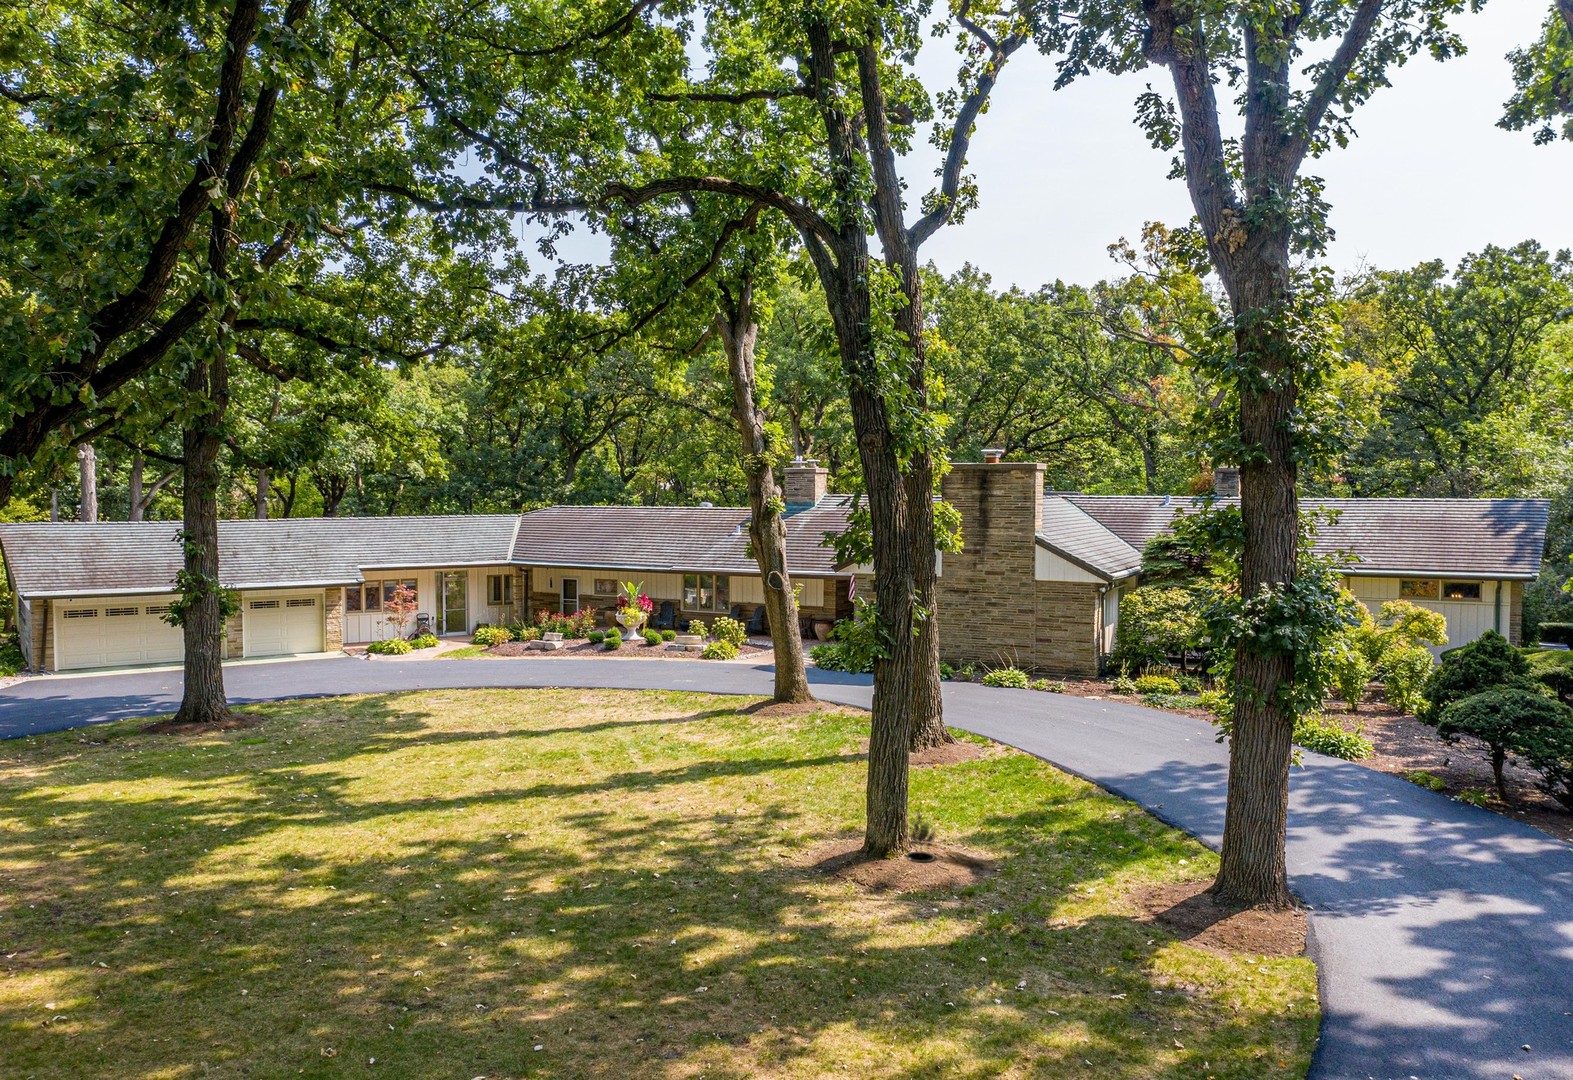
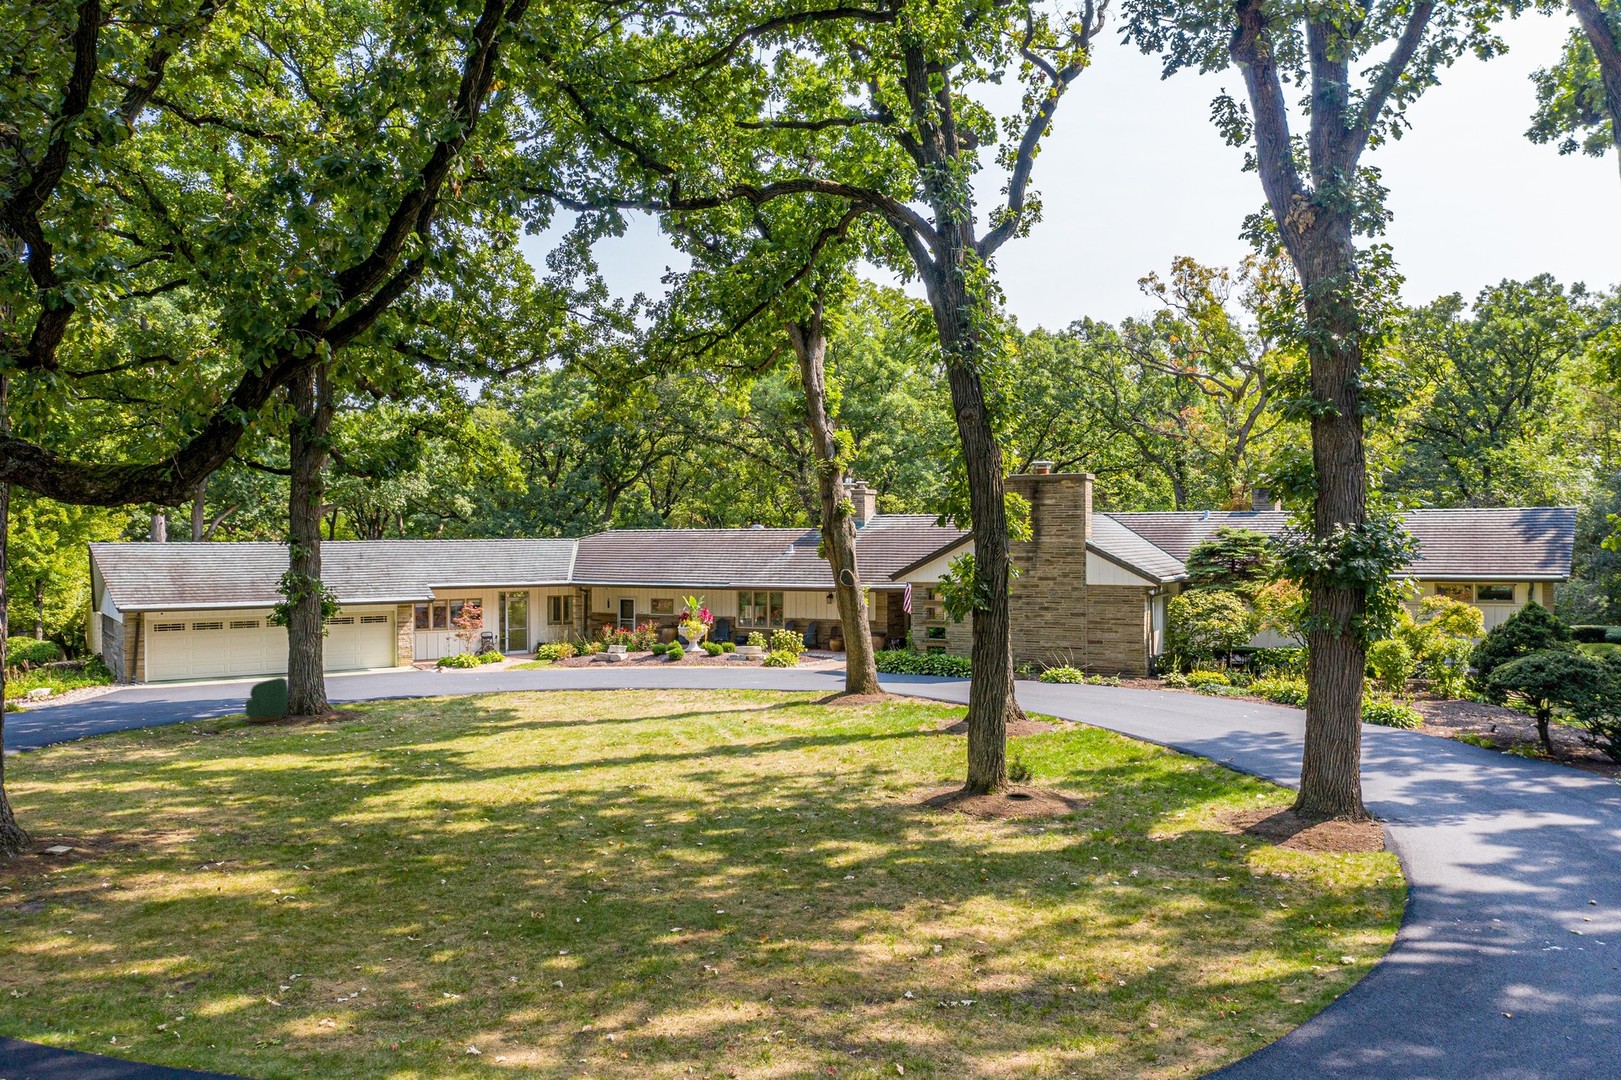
armchair: none [135,687,181,735] -> present [245,678,288,722]

